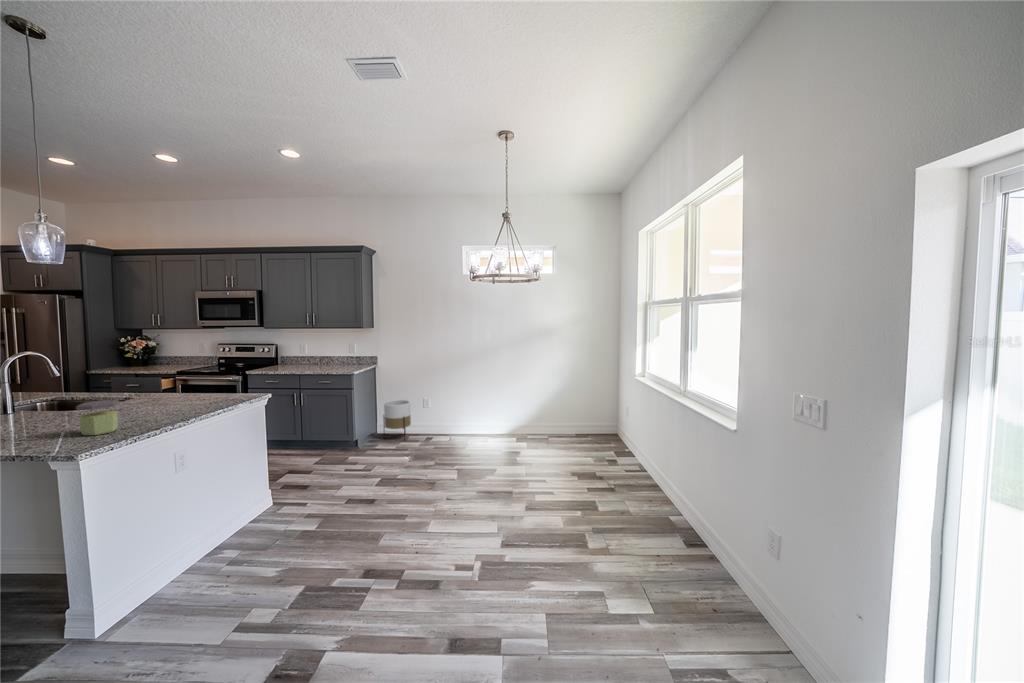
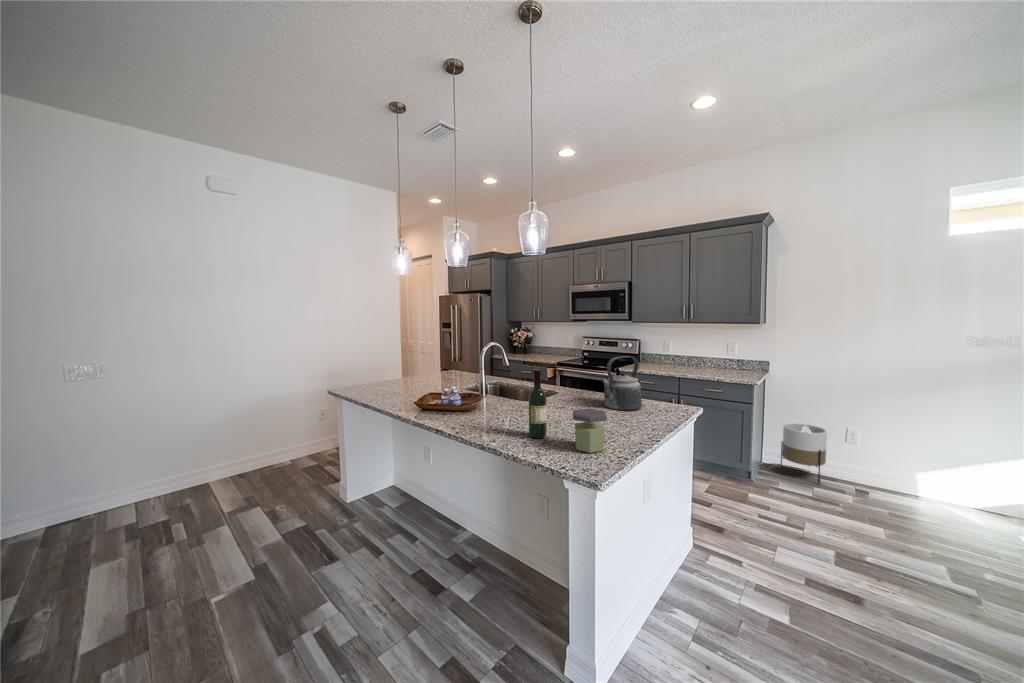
kettle: none [163,357,212,403] -> present [602,356,642,410]
wine bottle: none [32,371,59,434] -> present [529,369,547,438]

